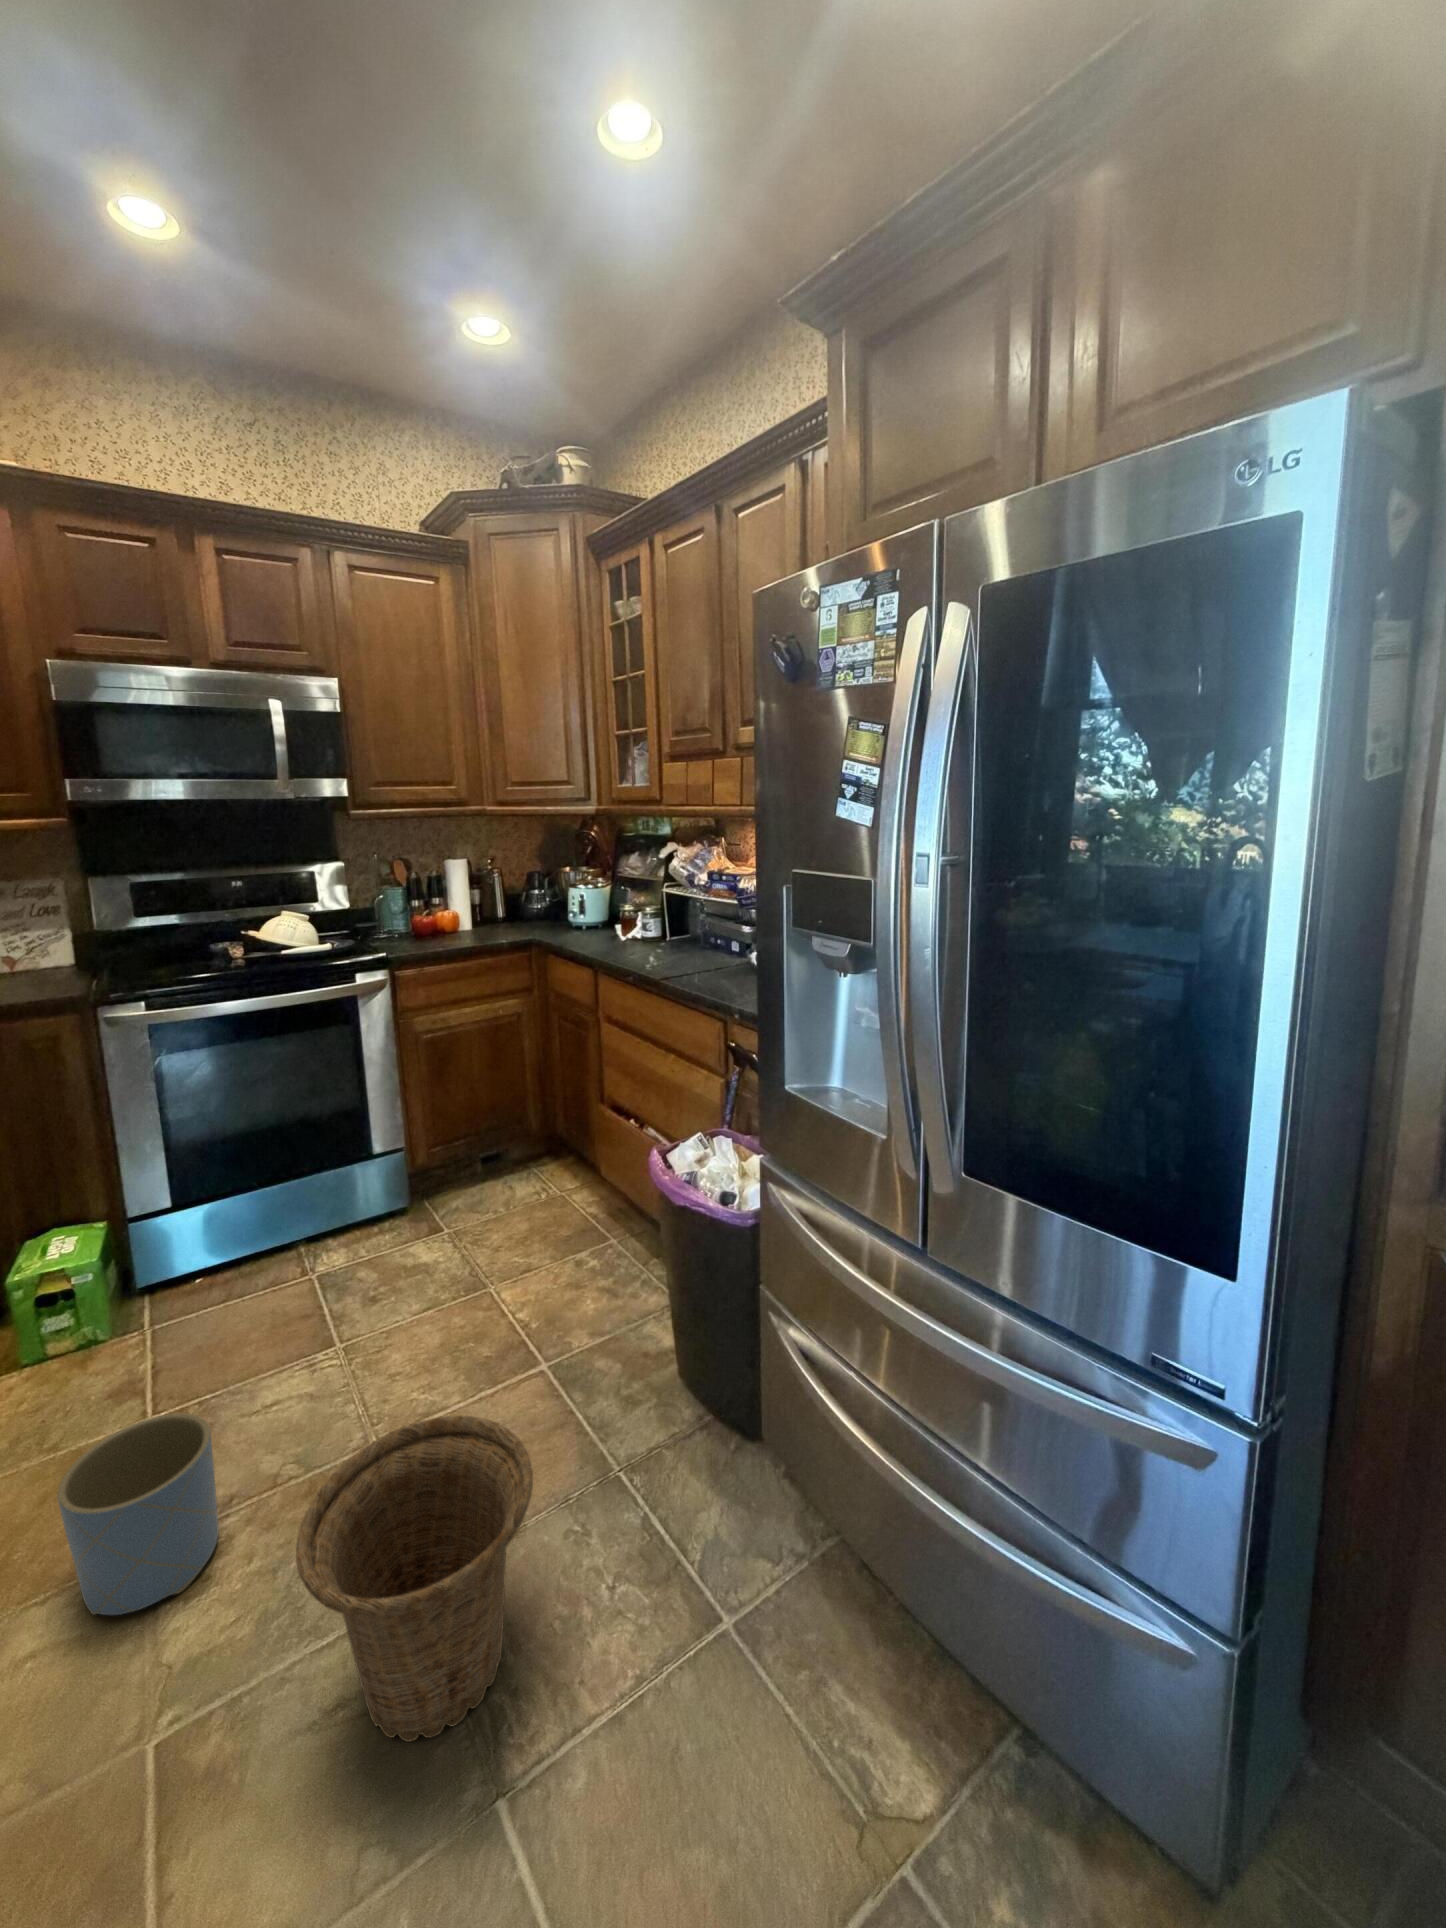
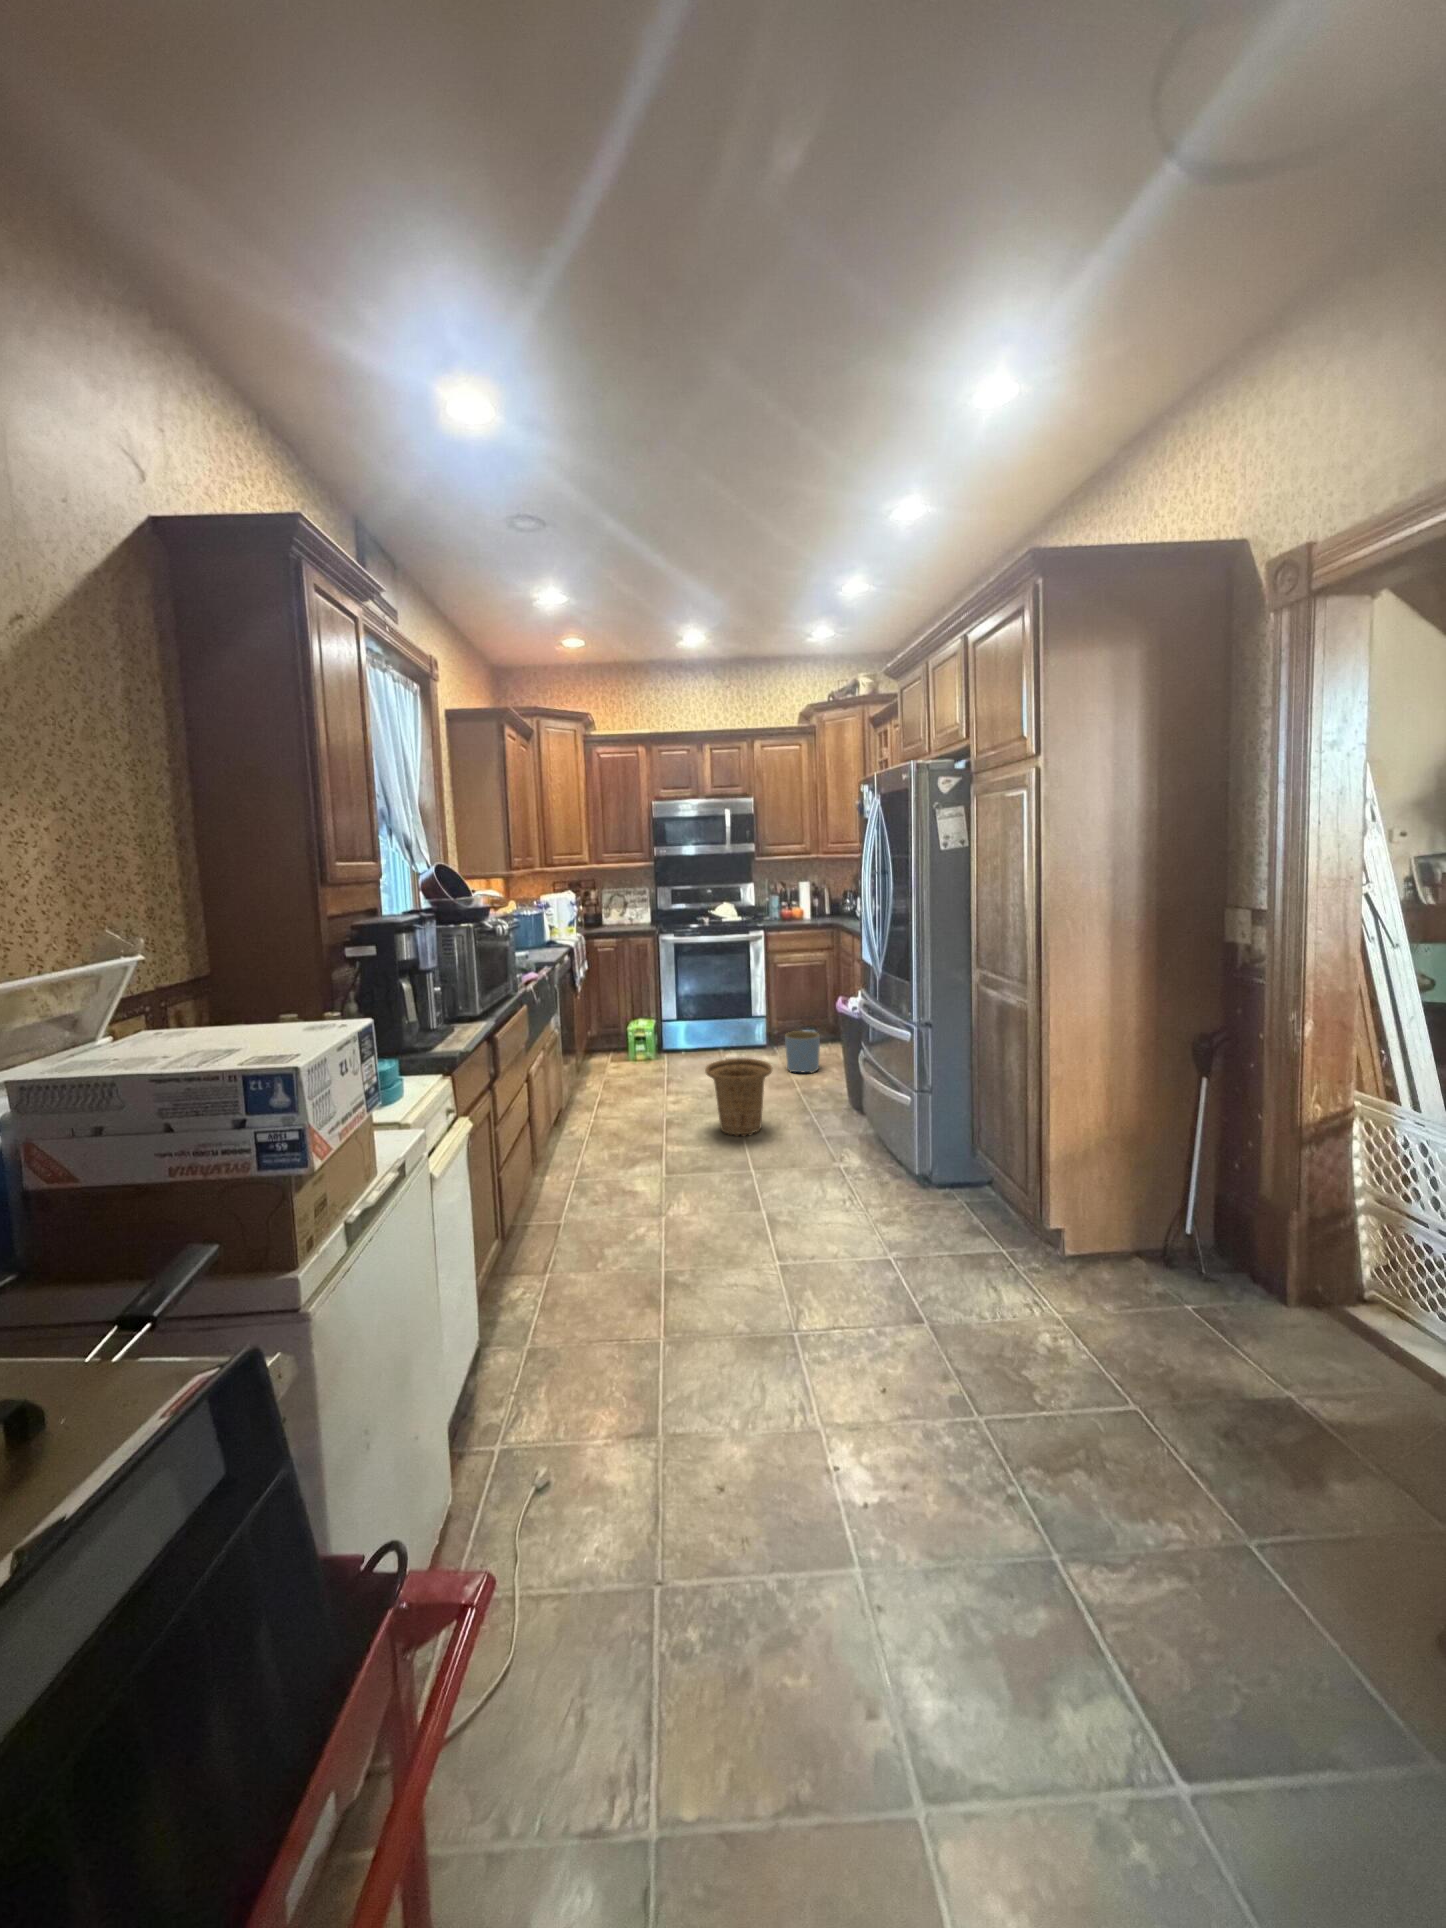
planter: present [57,1413,219,1615] -> present [785,1031,820,1073]

